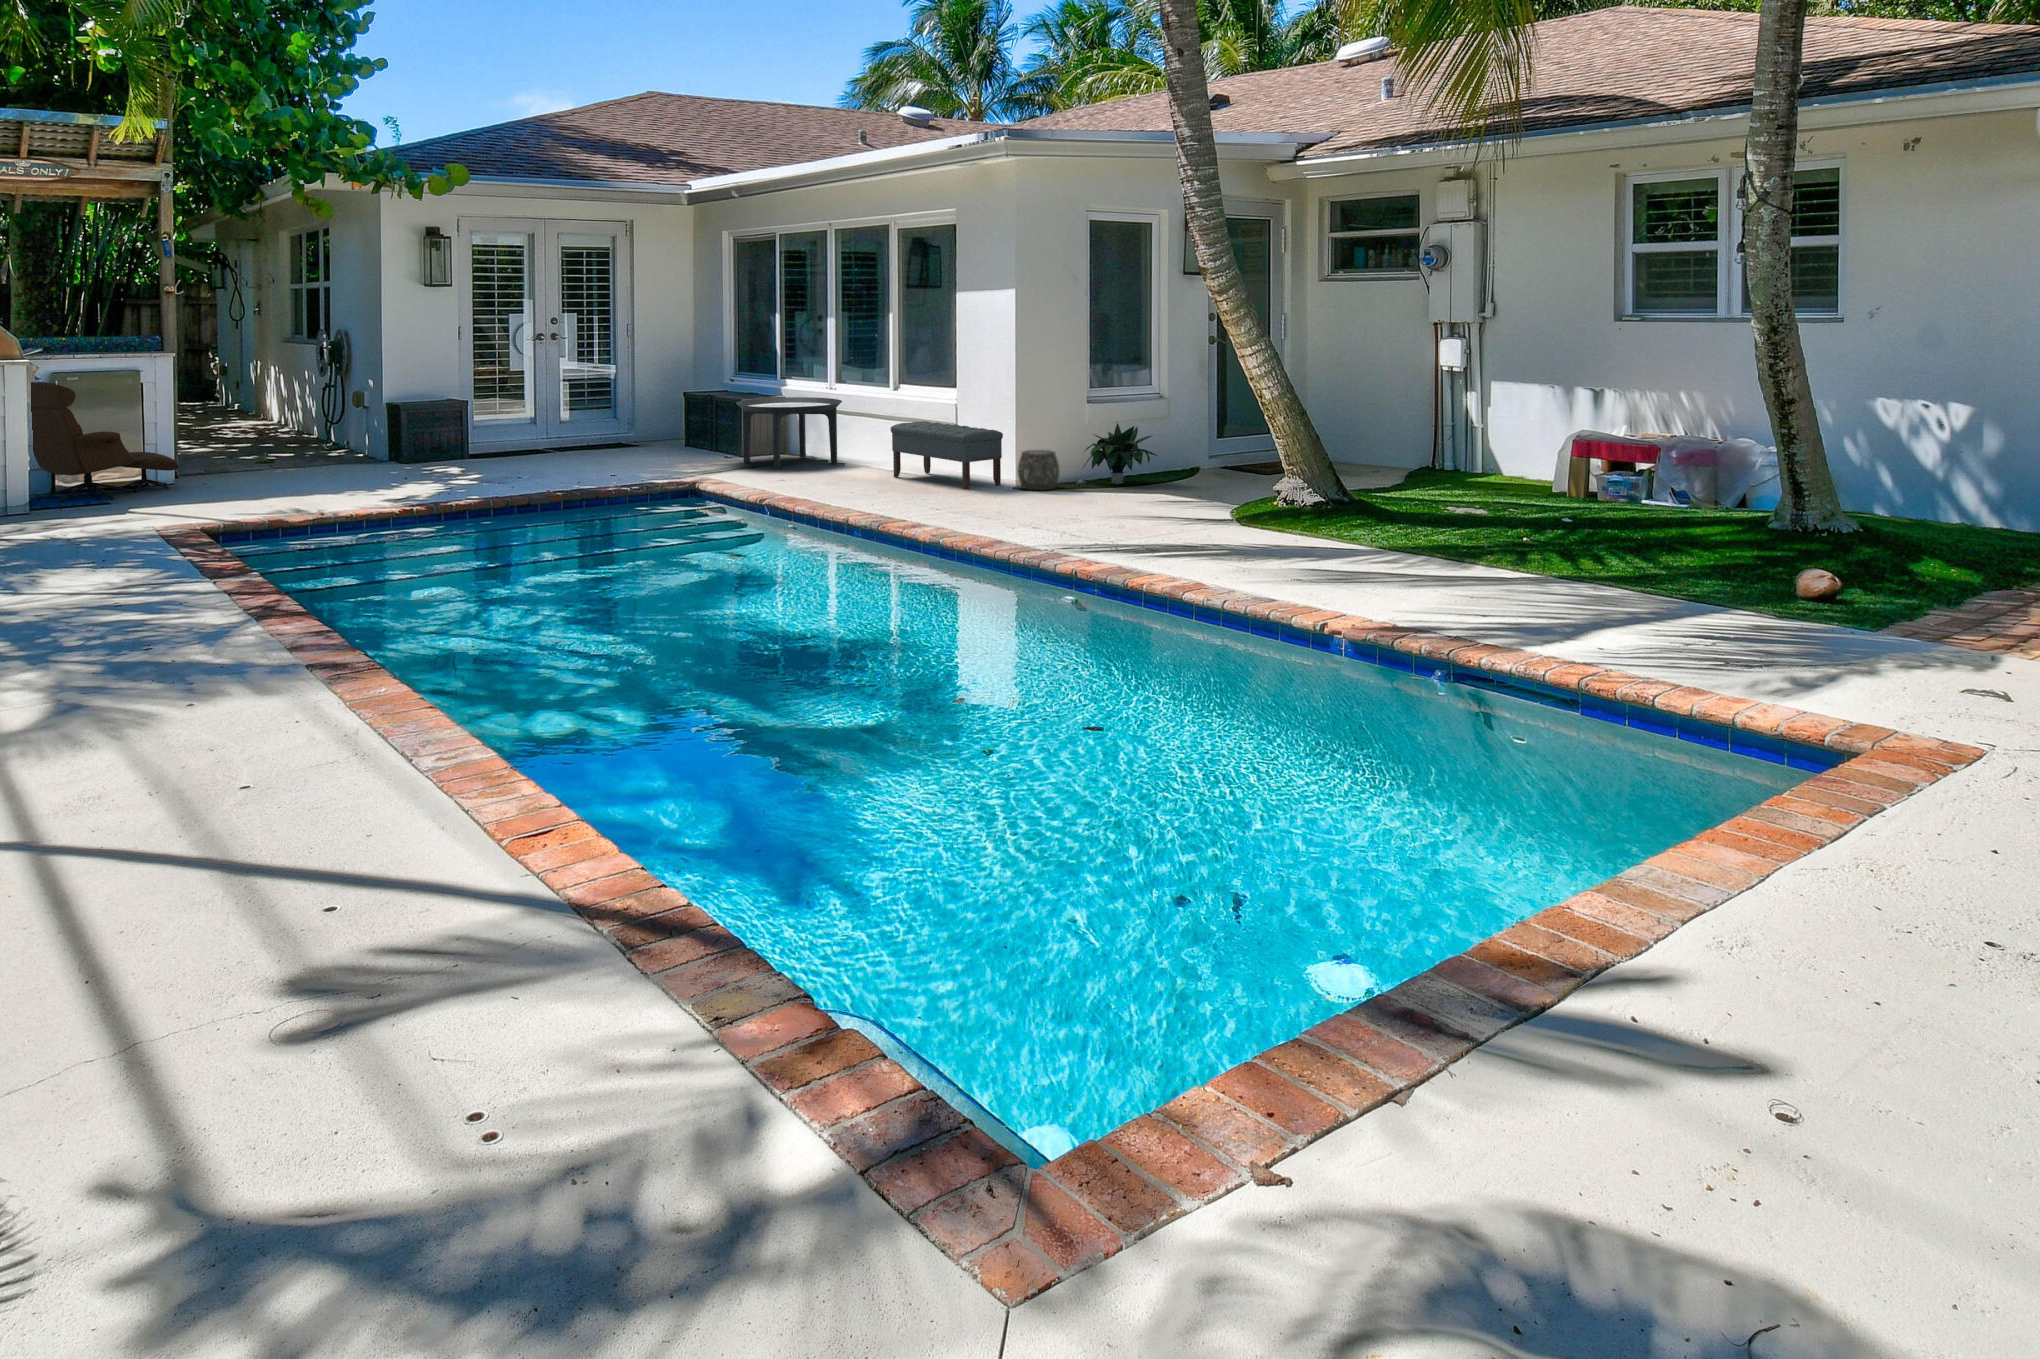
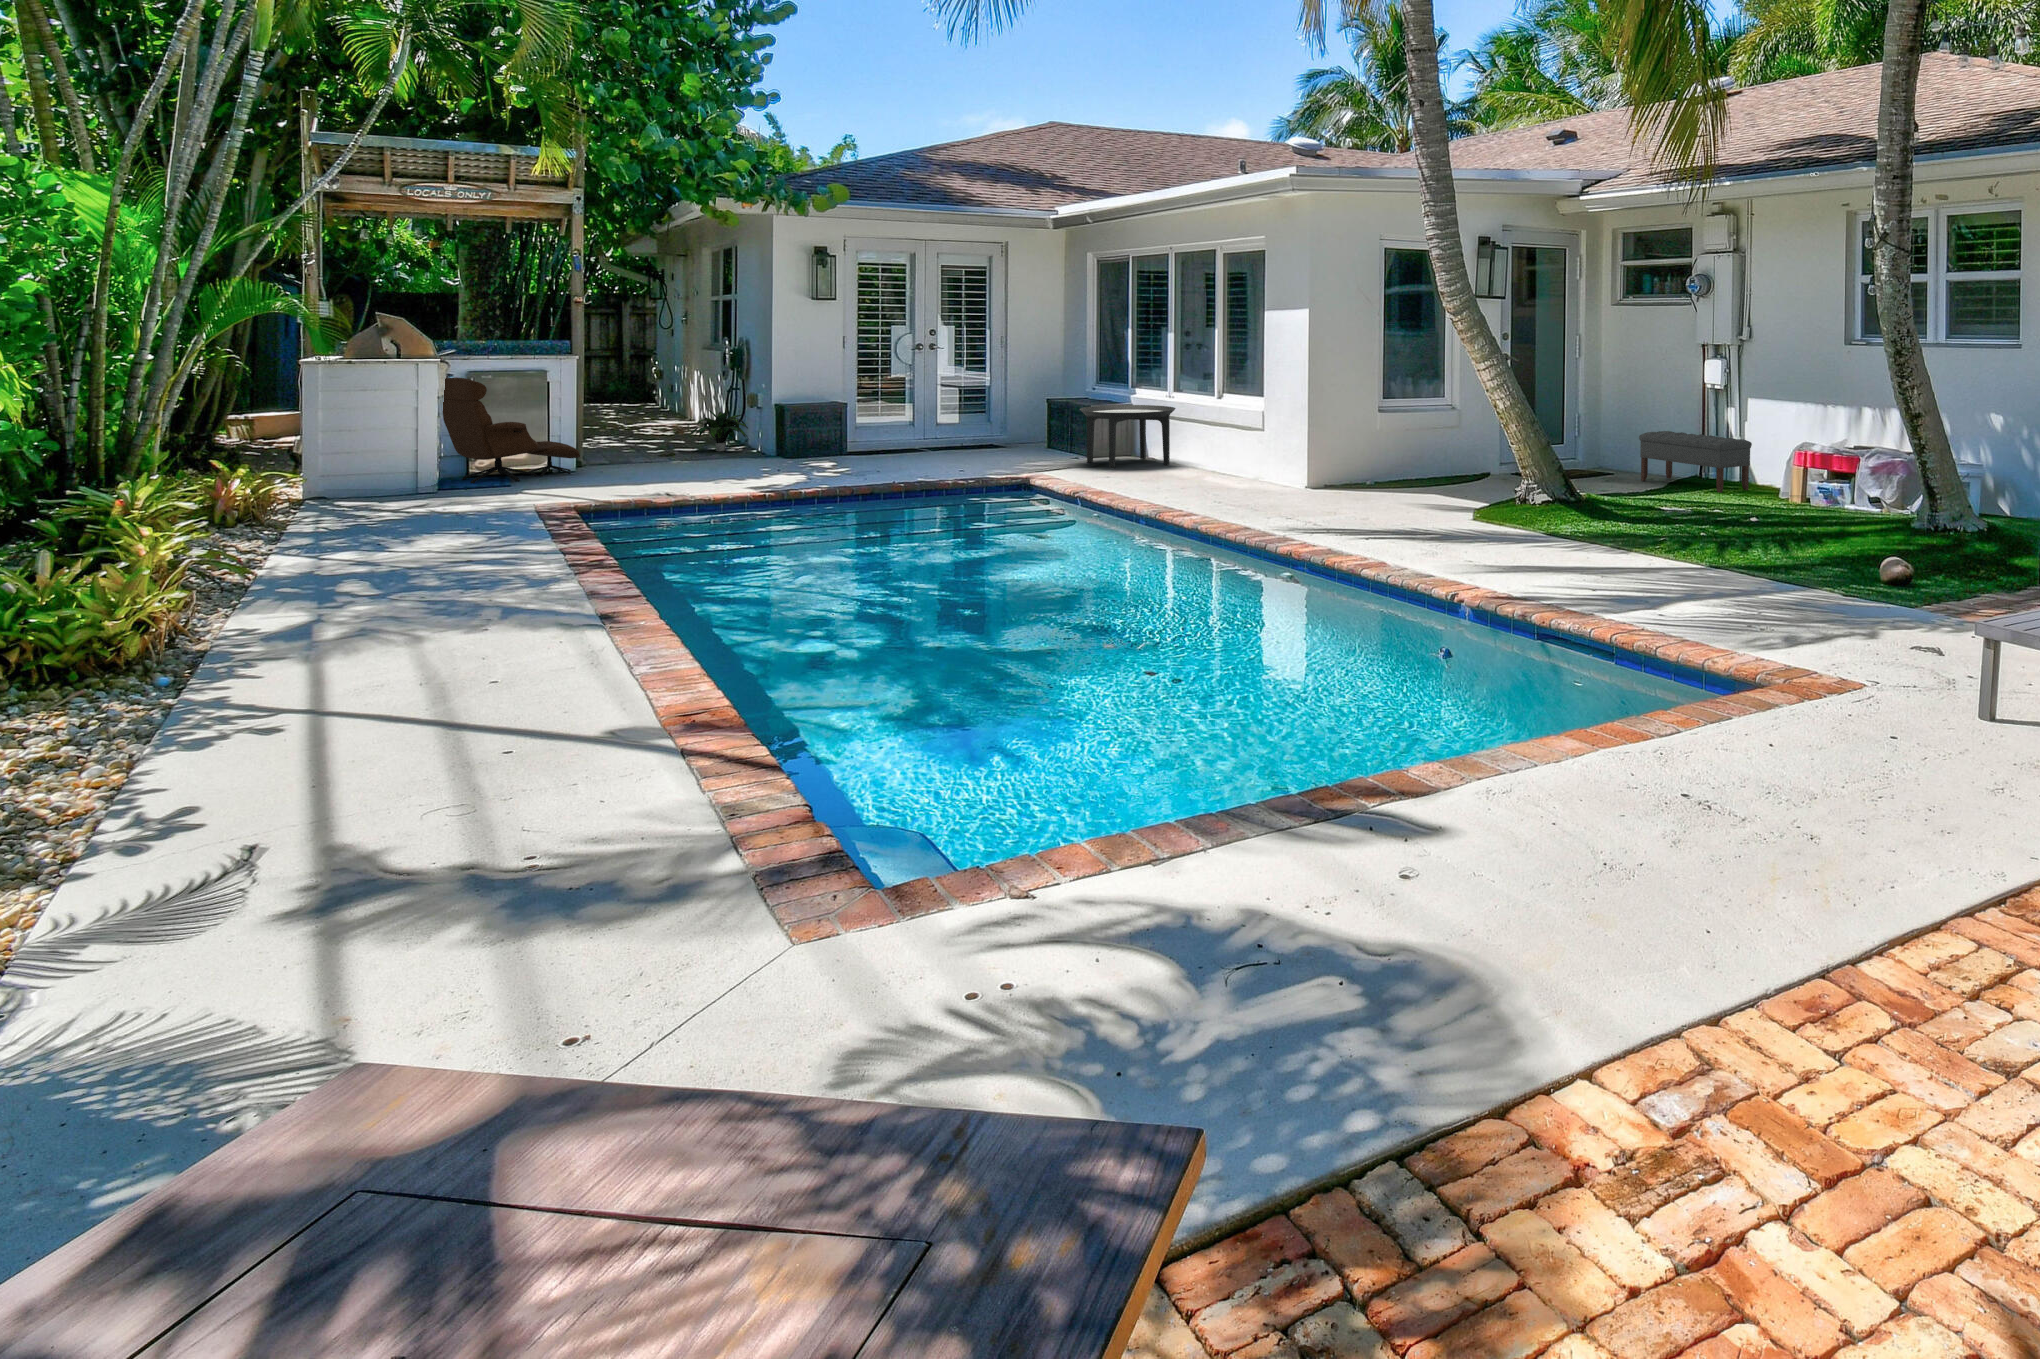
bench: present [891,421,1003,490] -> present [1639,431,1752,493]
potted plant: present [1083,423,1157,484] -> present [690,408,748,452]
woven basket: present [1018,450,1059,490] -> none [1310,453,1348,489]

